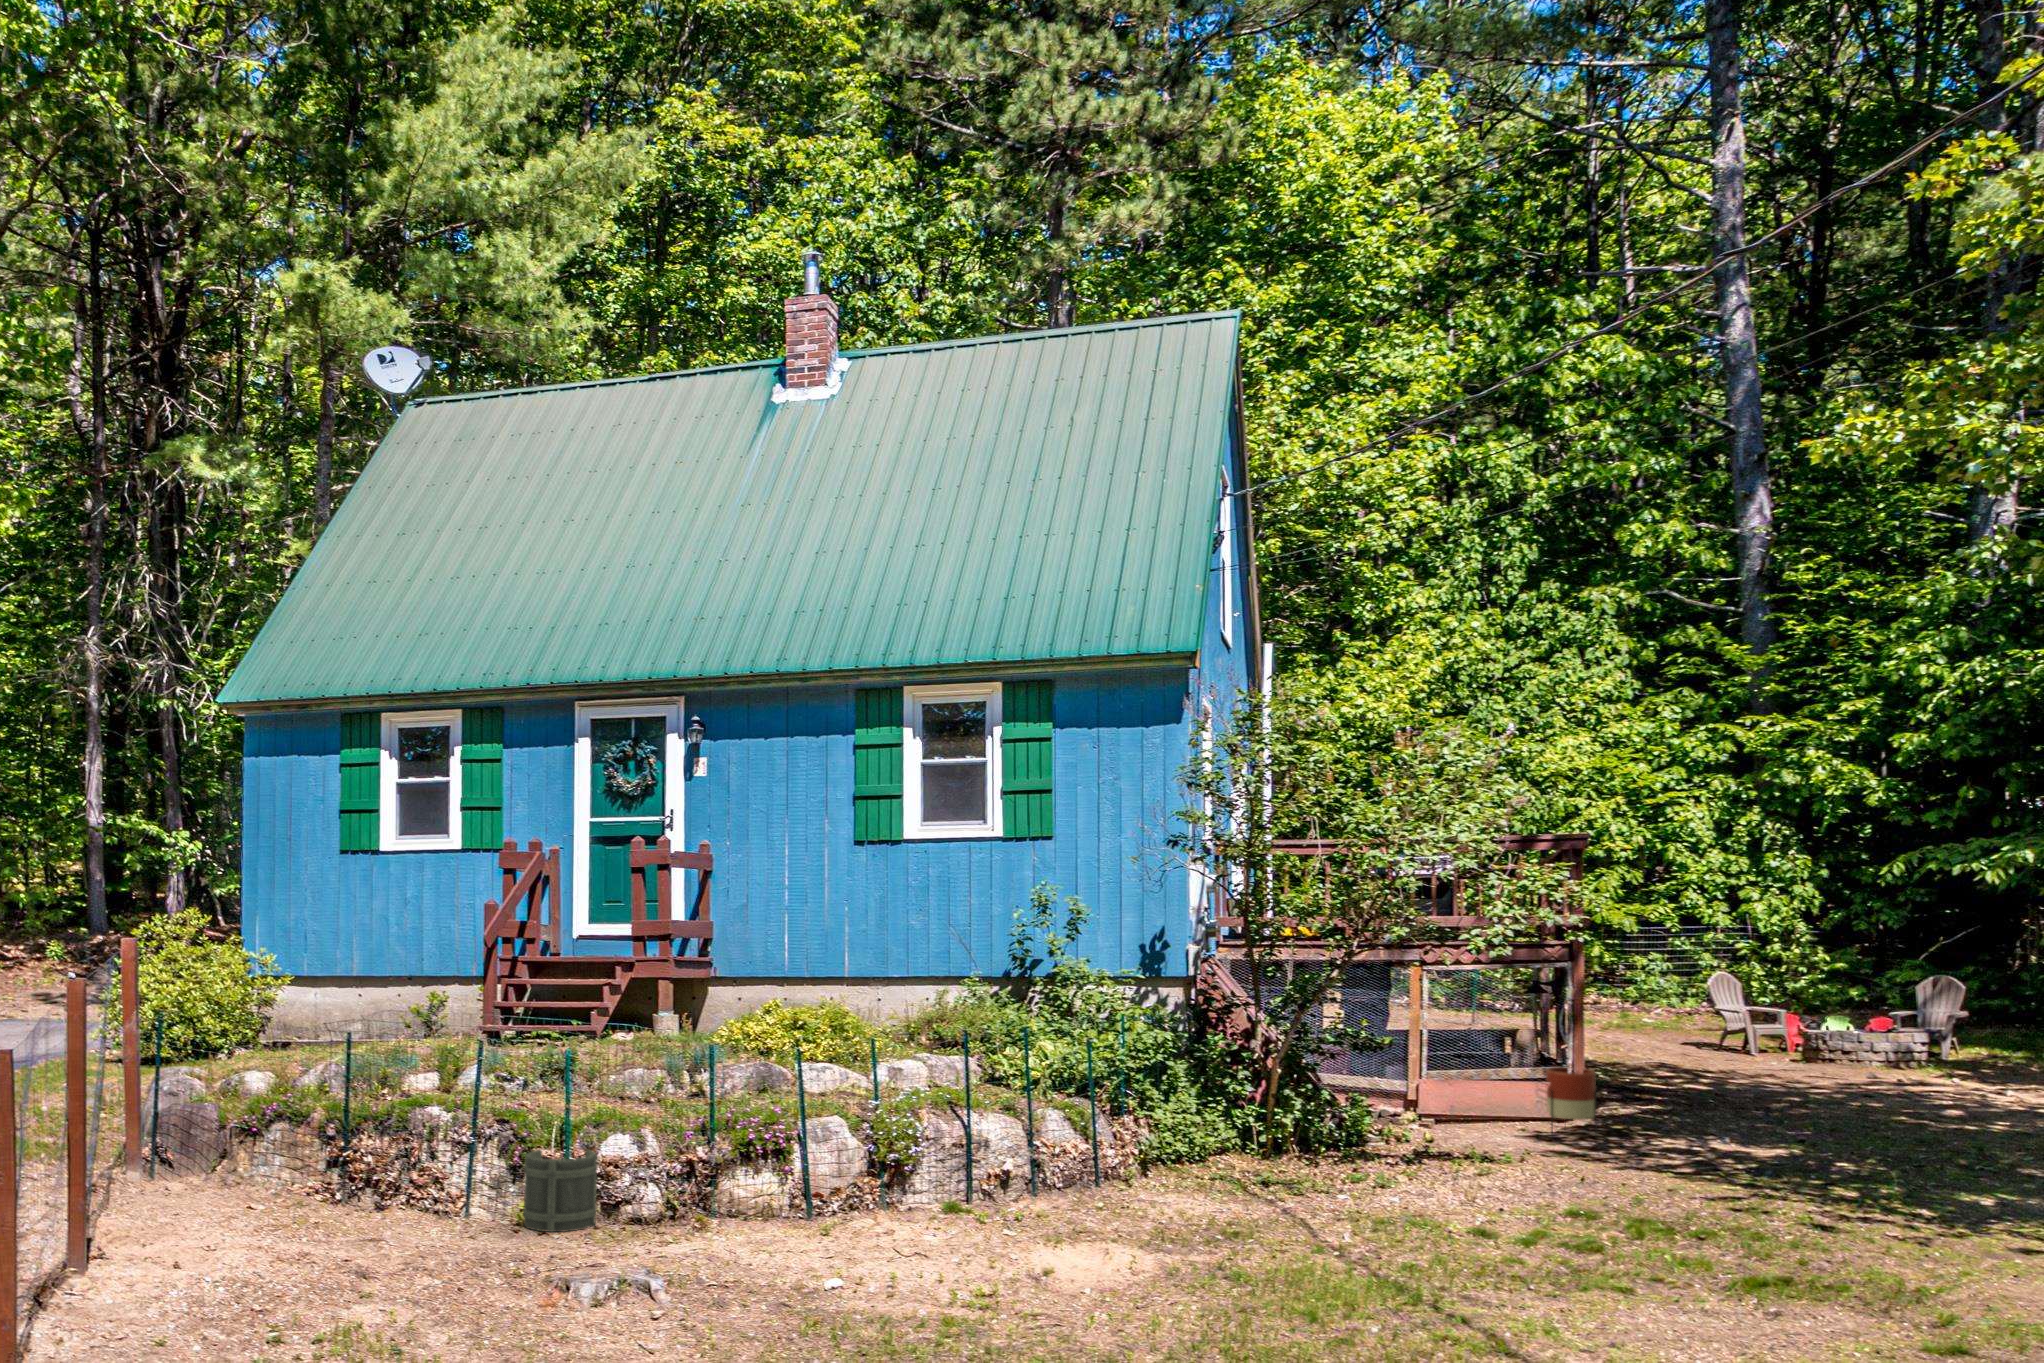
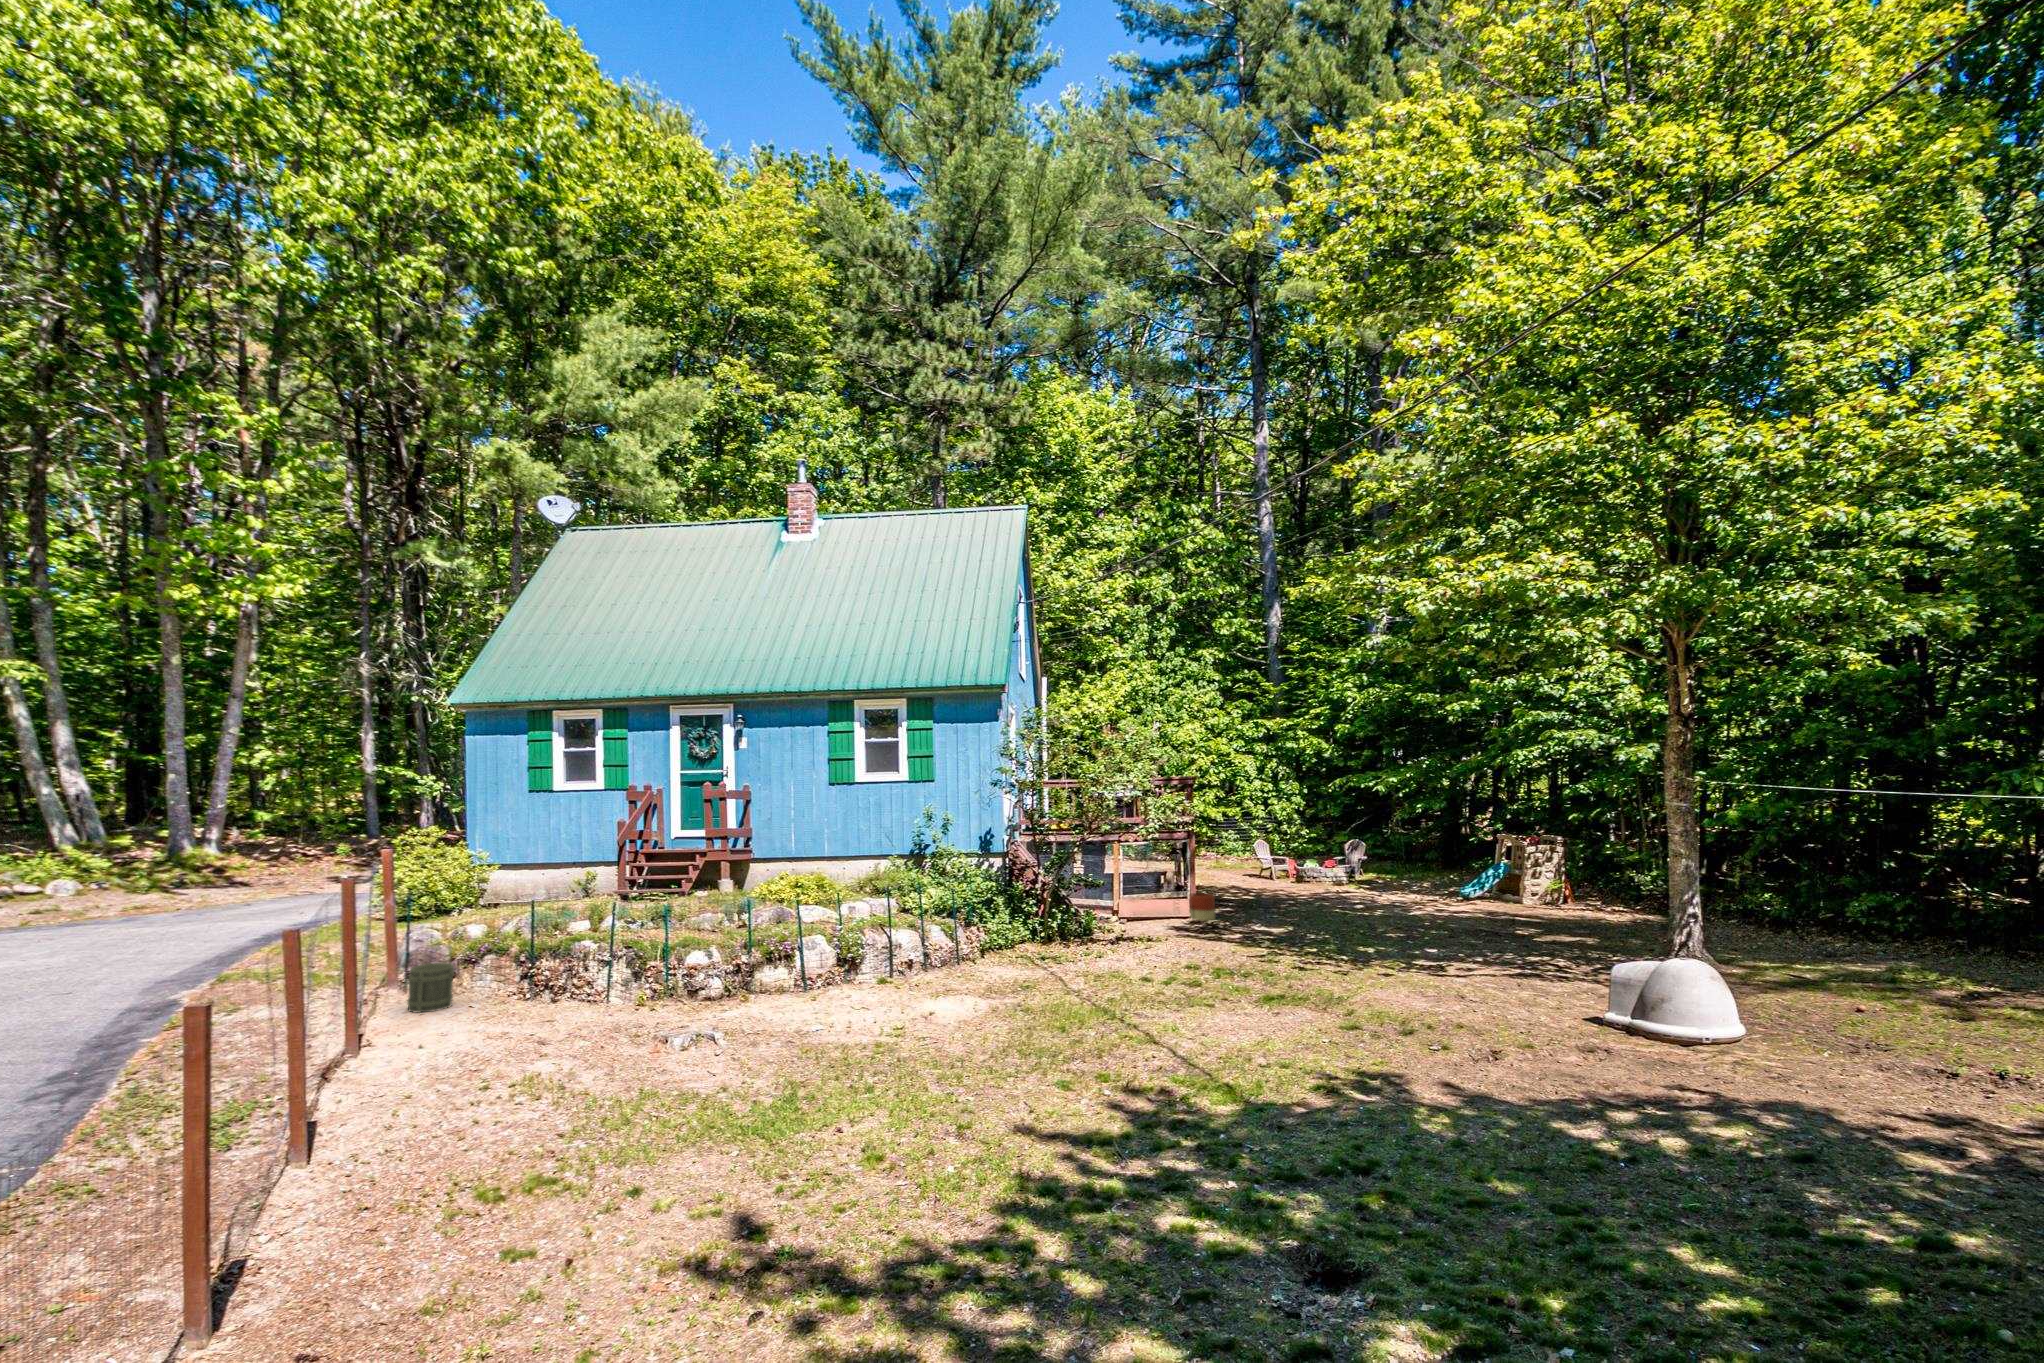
bucket: present [523,1149,597,1232] -> present [407,963,454,1013]

